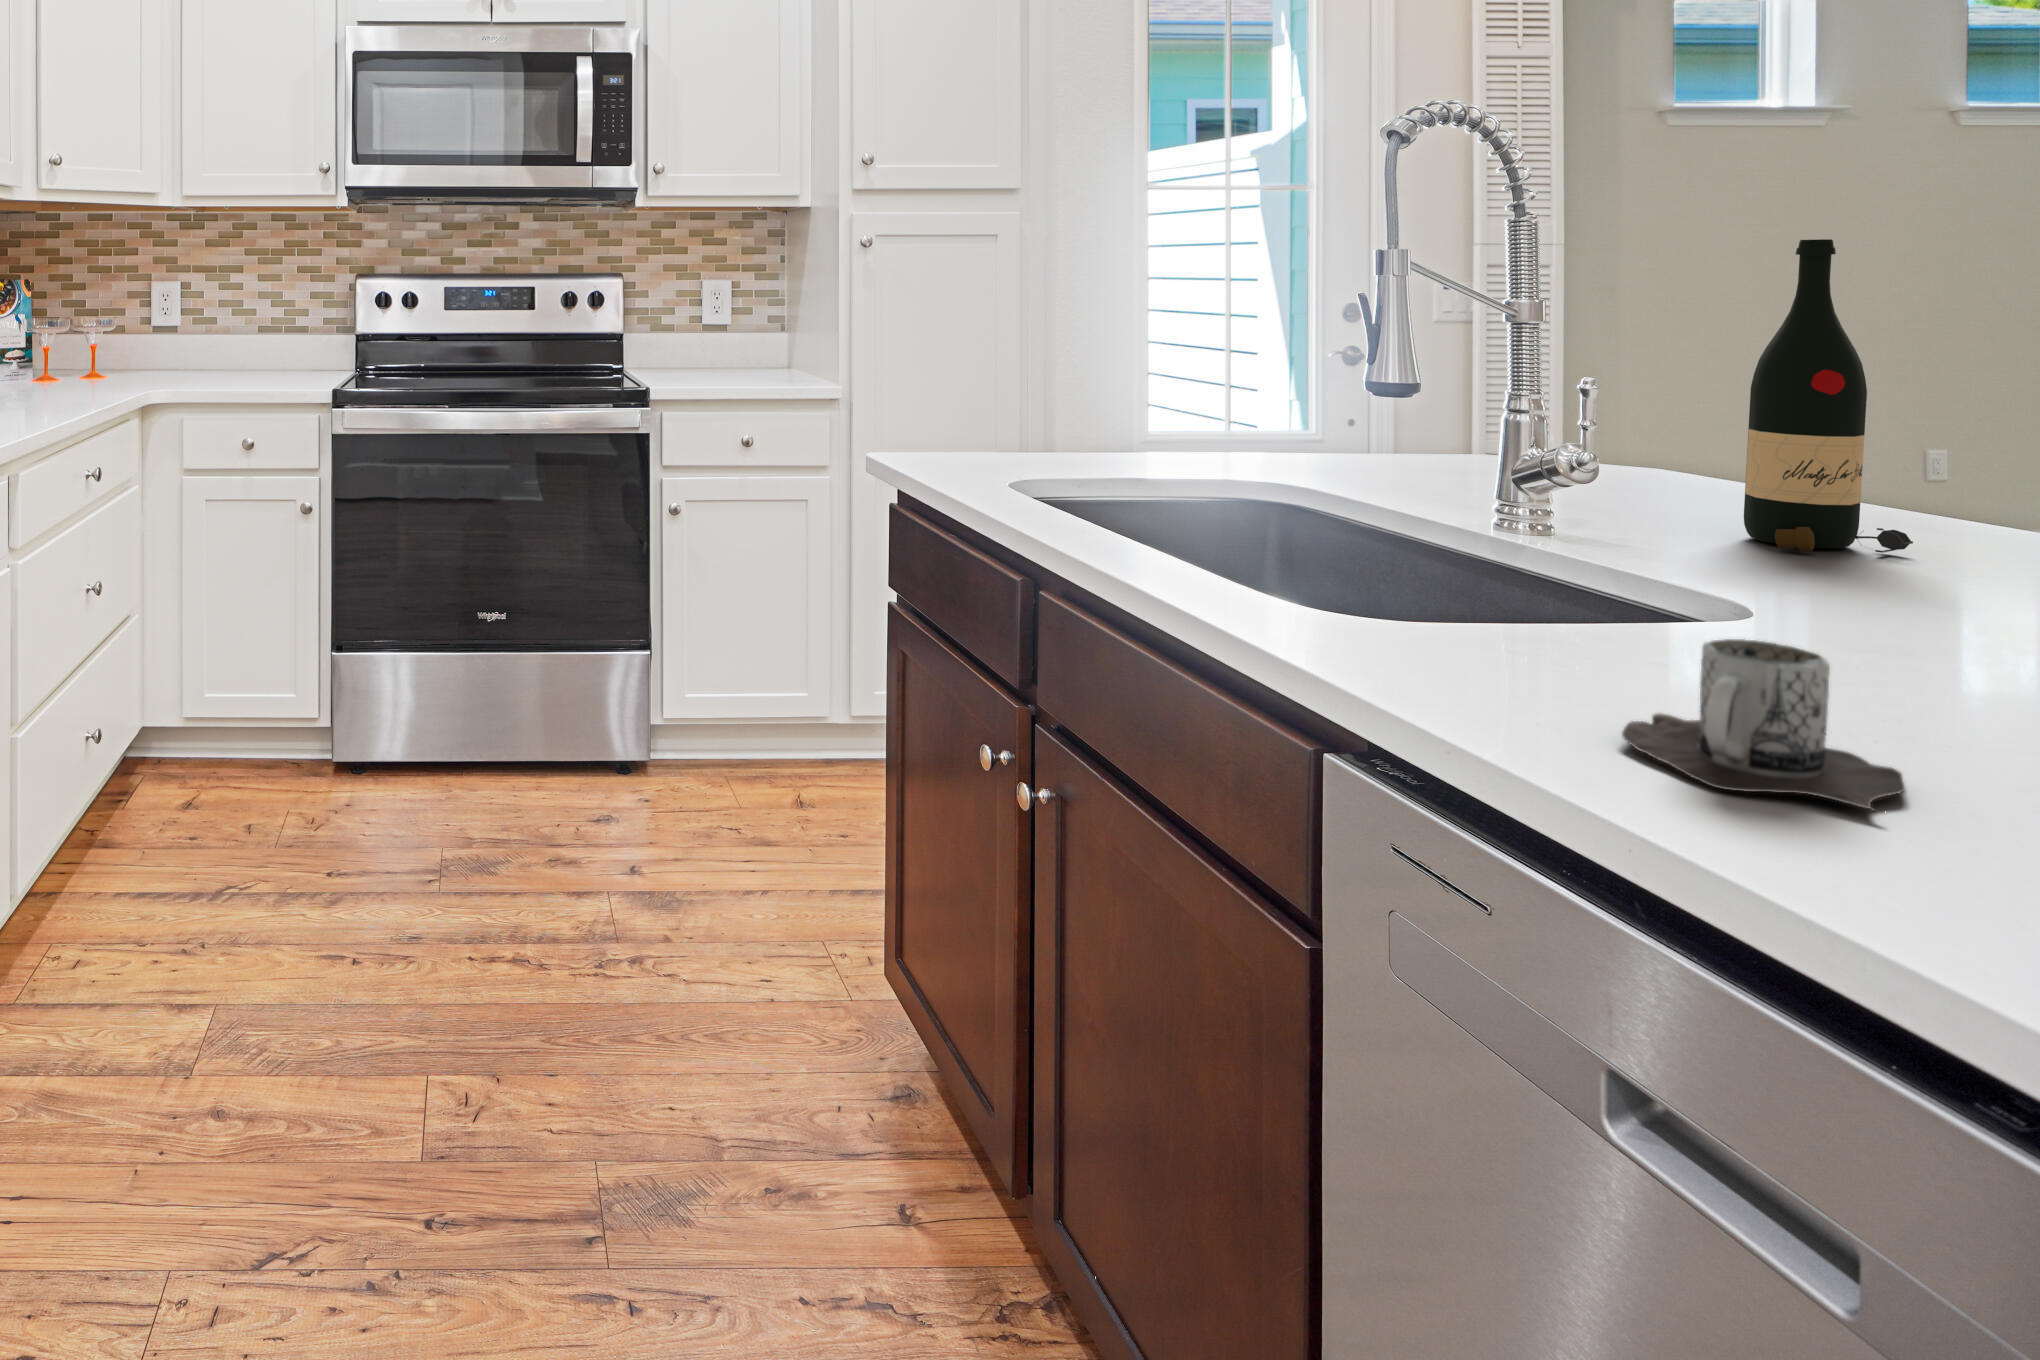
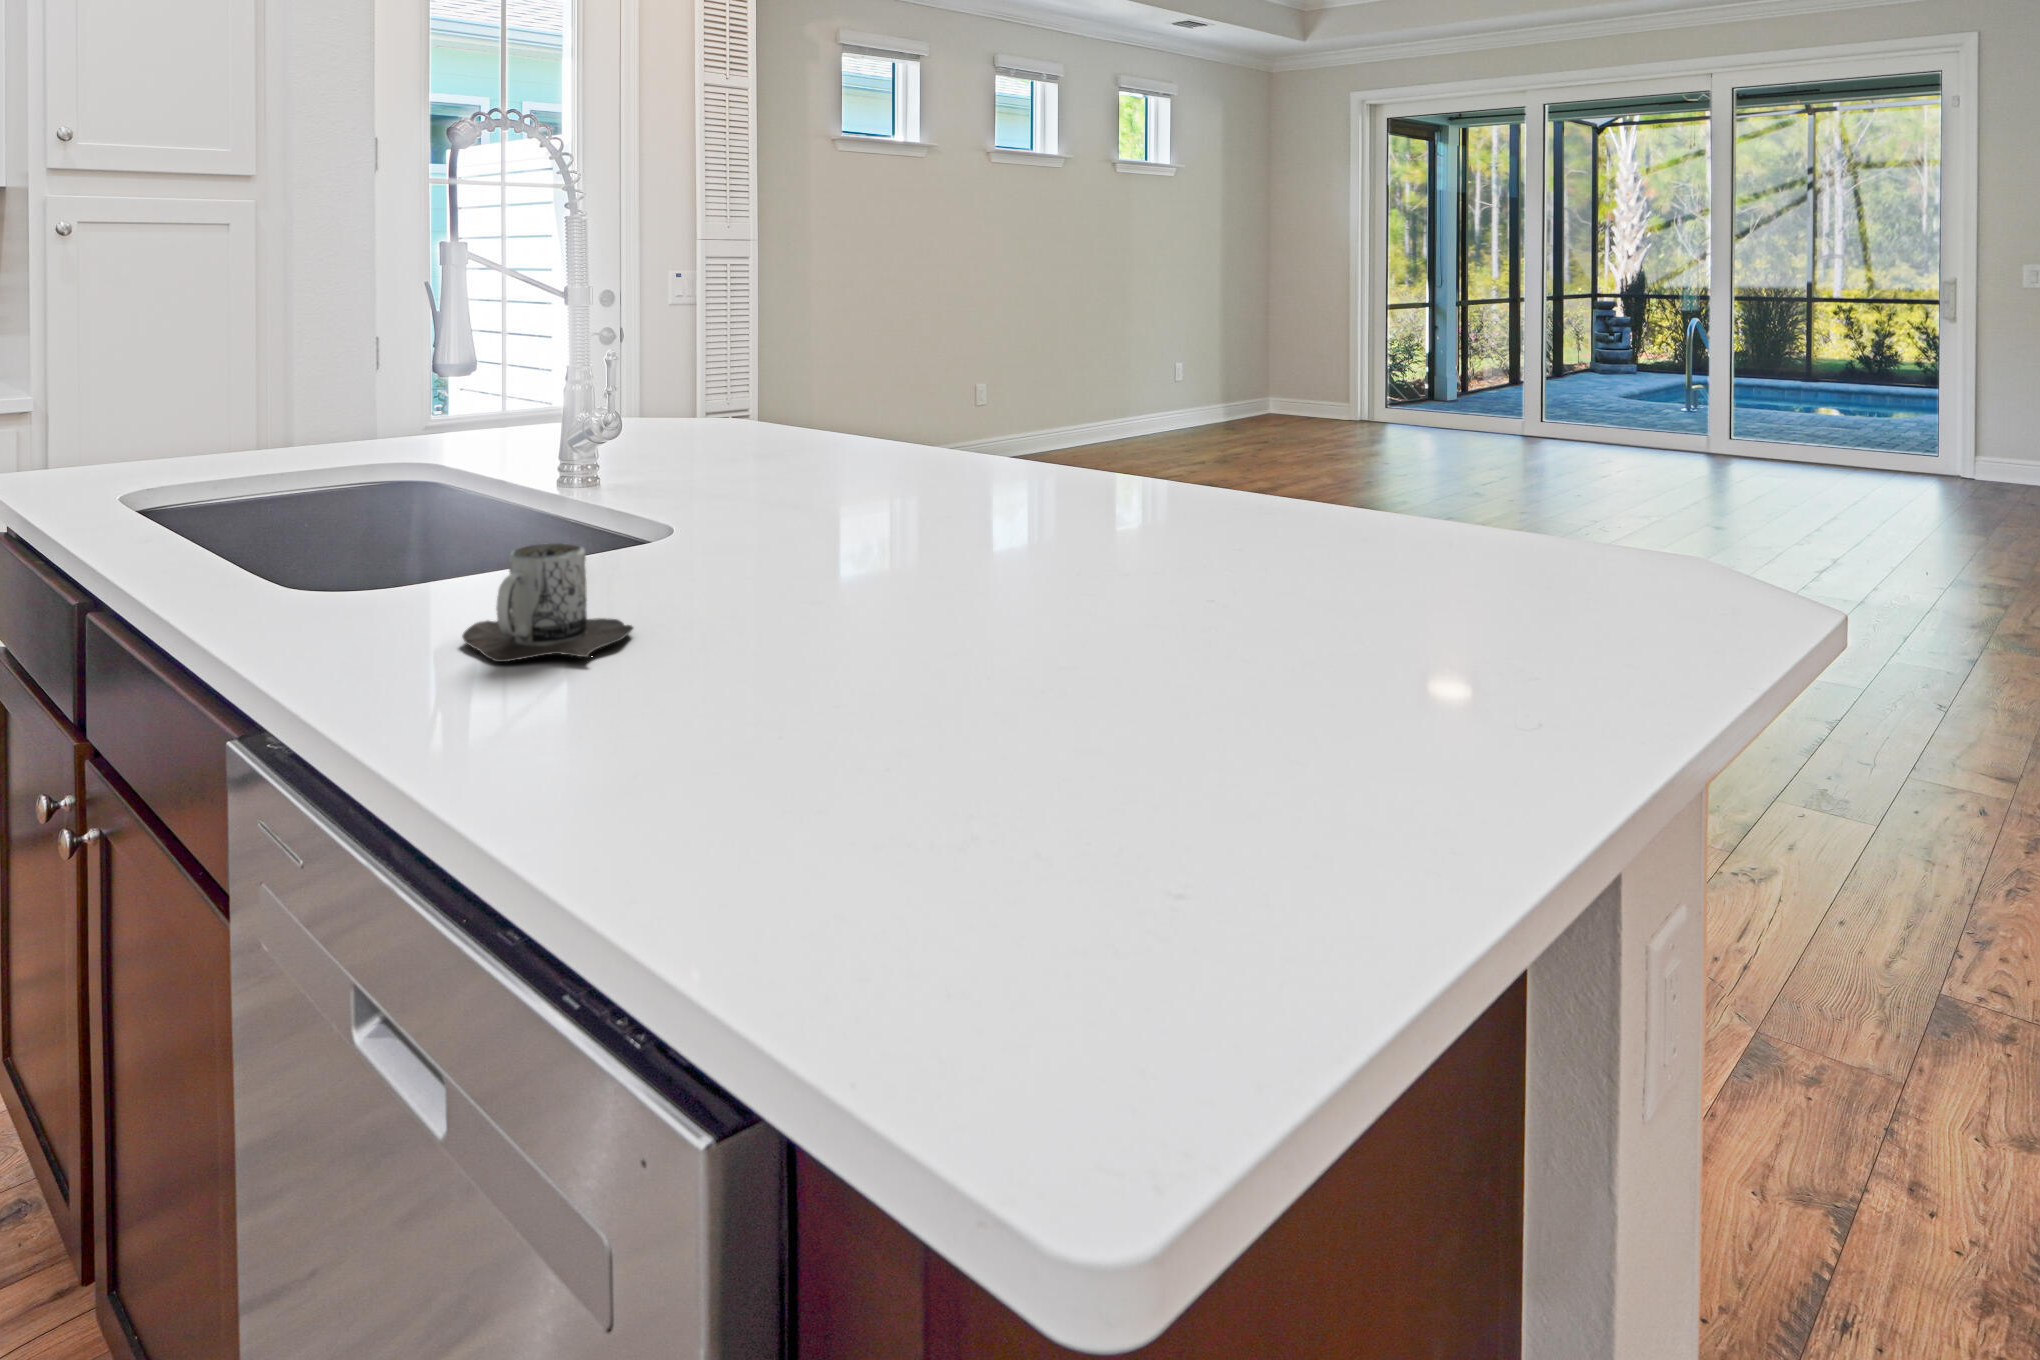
wine bottle: present [1744,239,1913,553] -> none [726,242,816,480]

